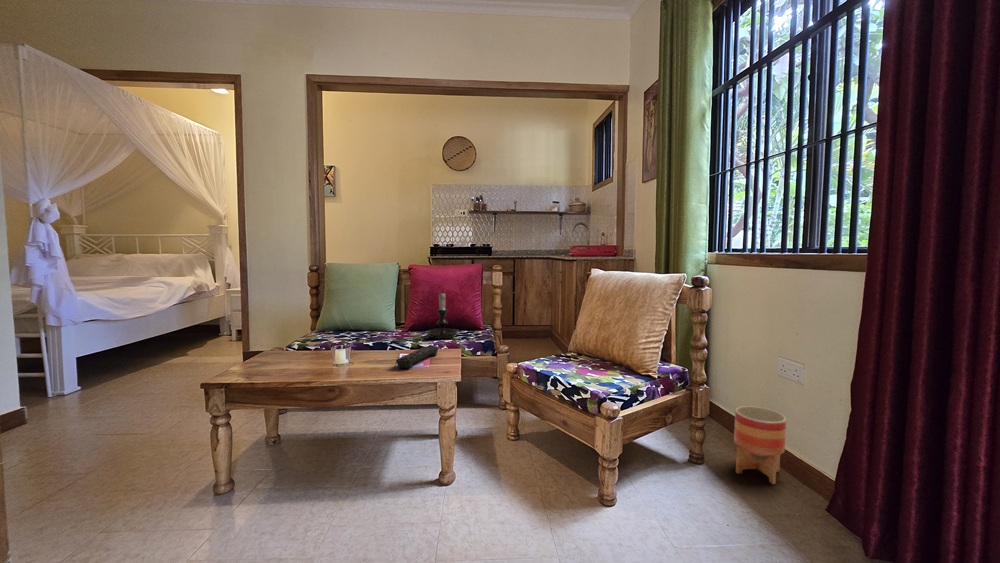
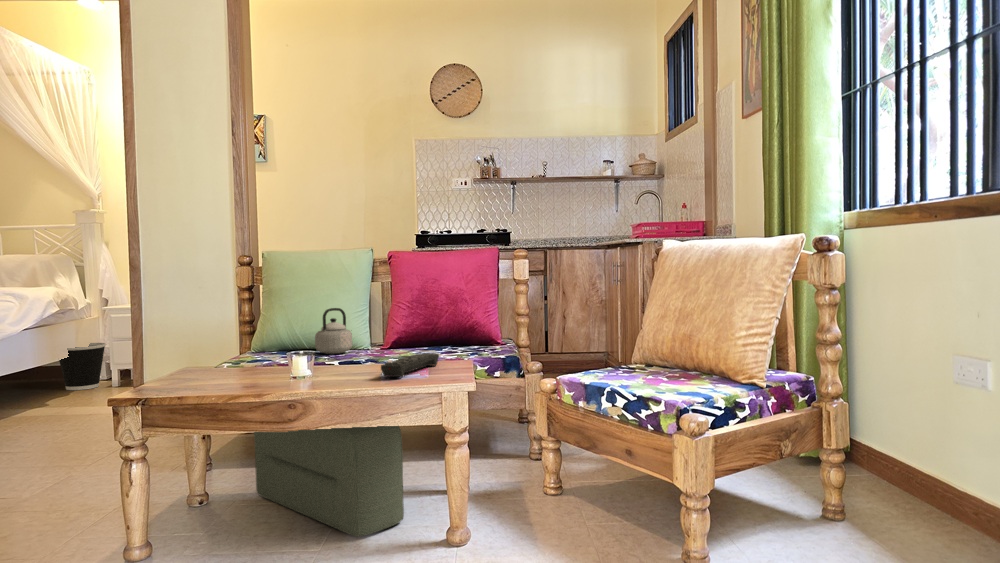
candle holder: present [427,293,458,339] -> none [418,282,466,355]
teapot: none [359,304,388,335] -> present [315,308,353,354]
wastebasket: none [193,312,228,344] -> present [59,343,106,390]
pouf: none [313,371,412,474] -> present [254,426,404,537]
planter: present [734,406,786,484] -> none [887,431,964,542]

